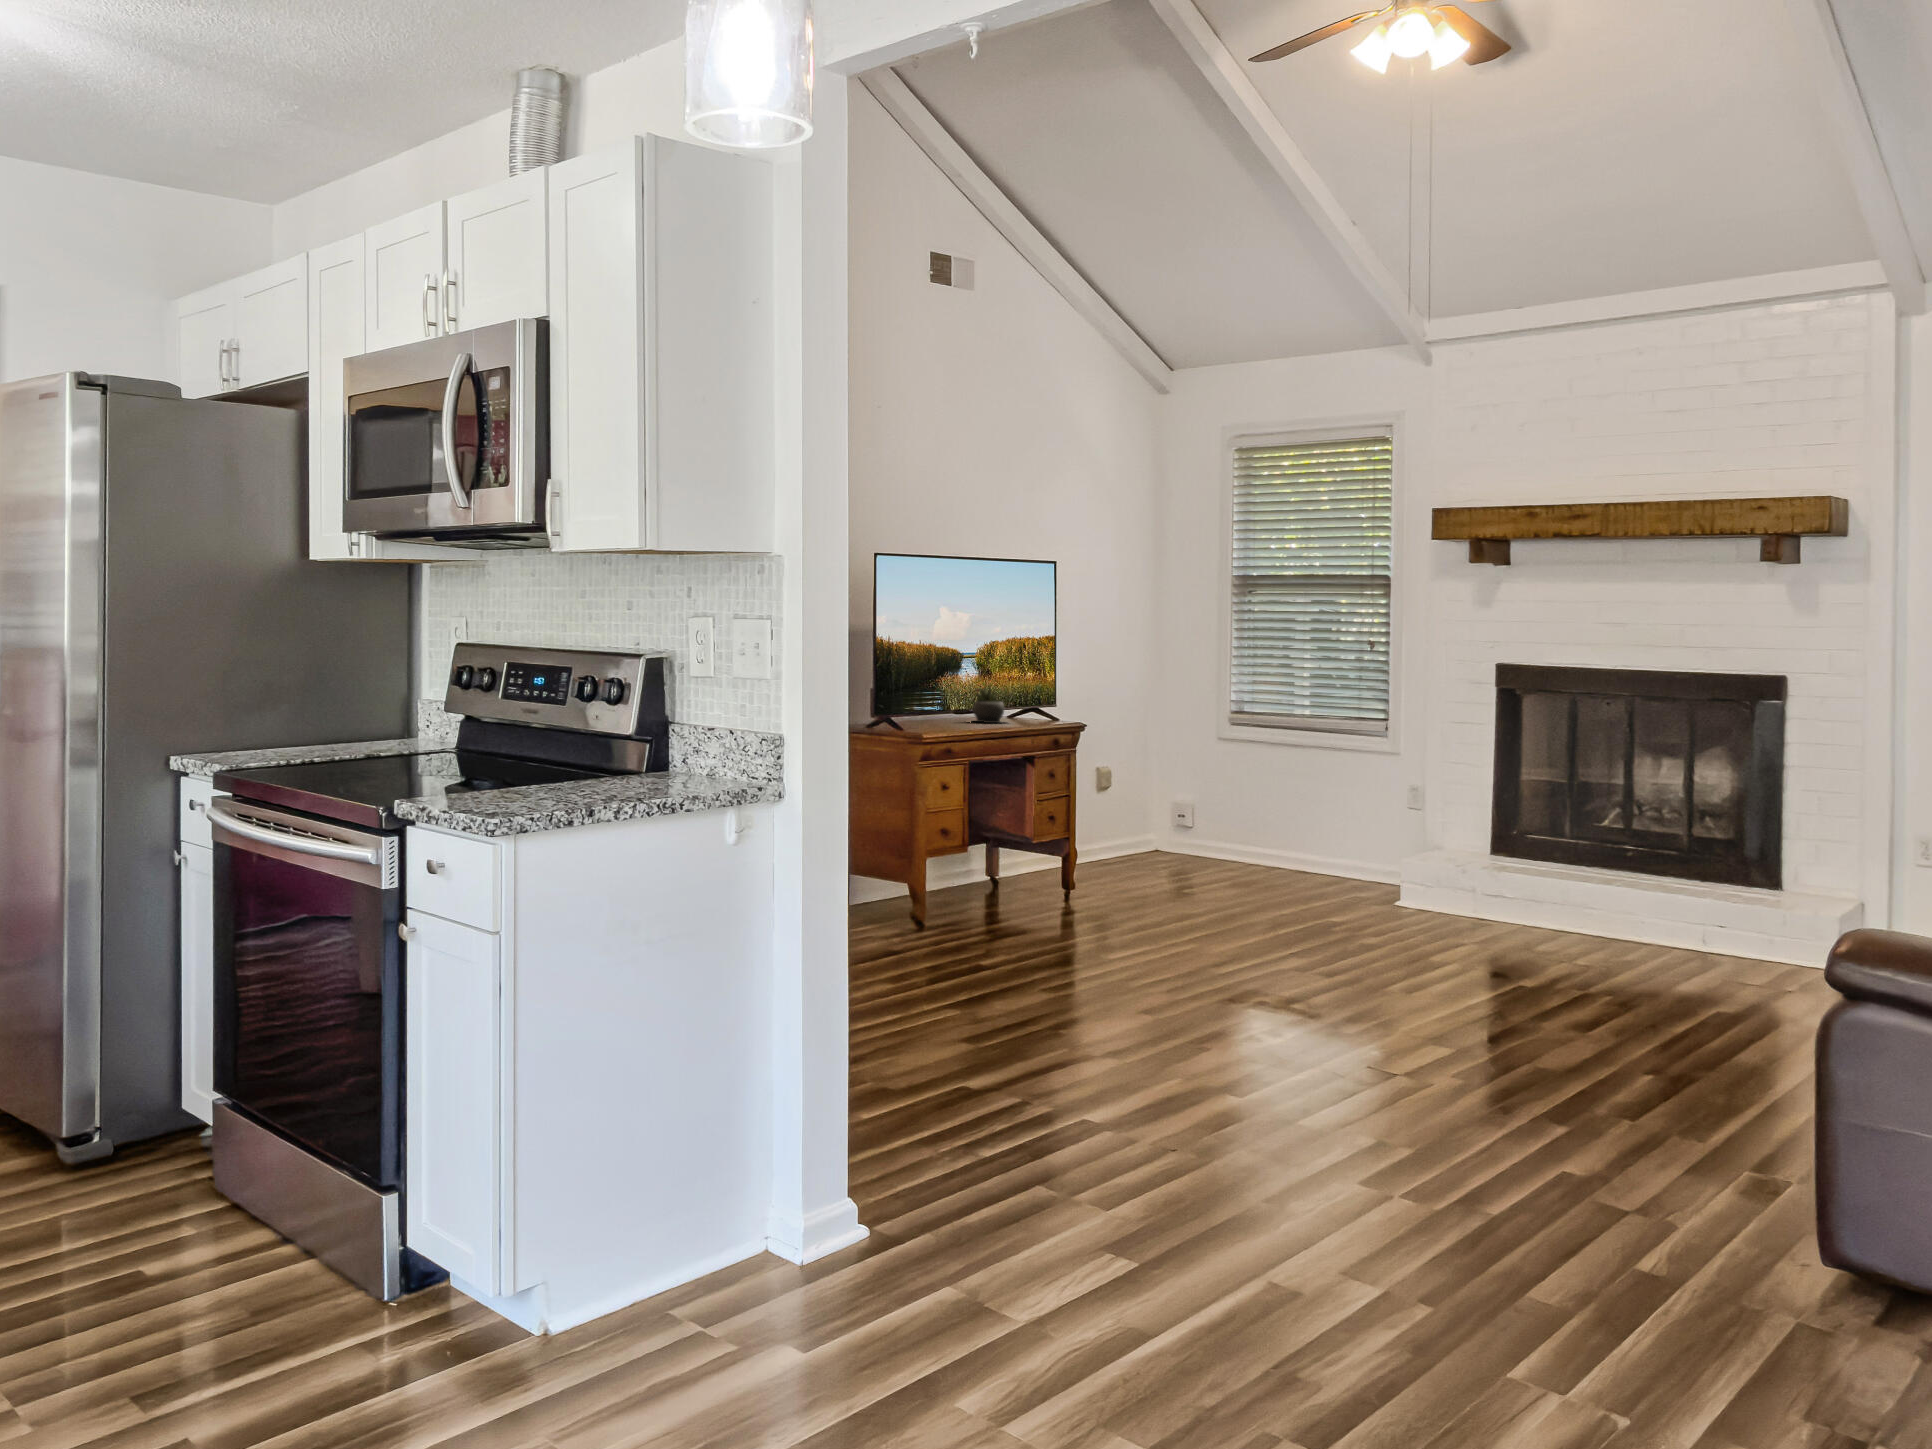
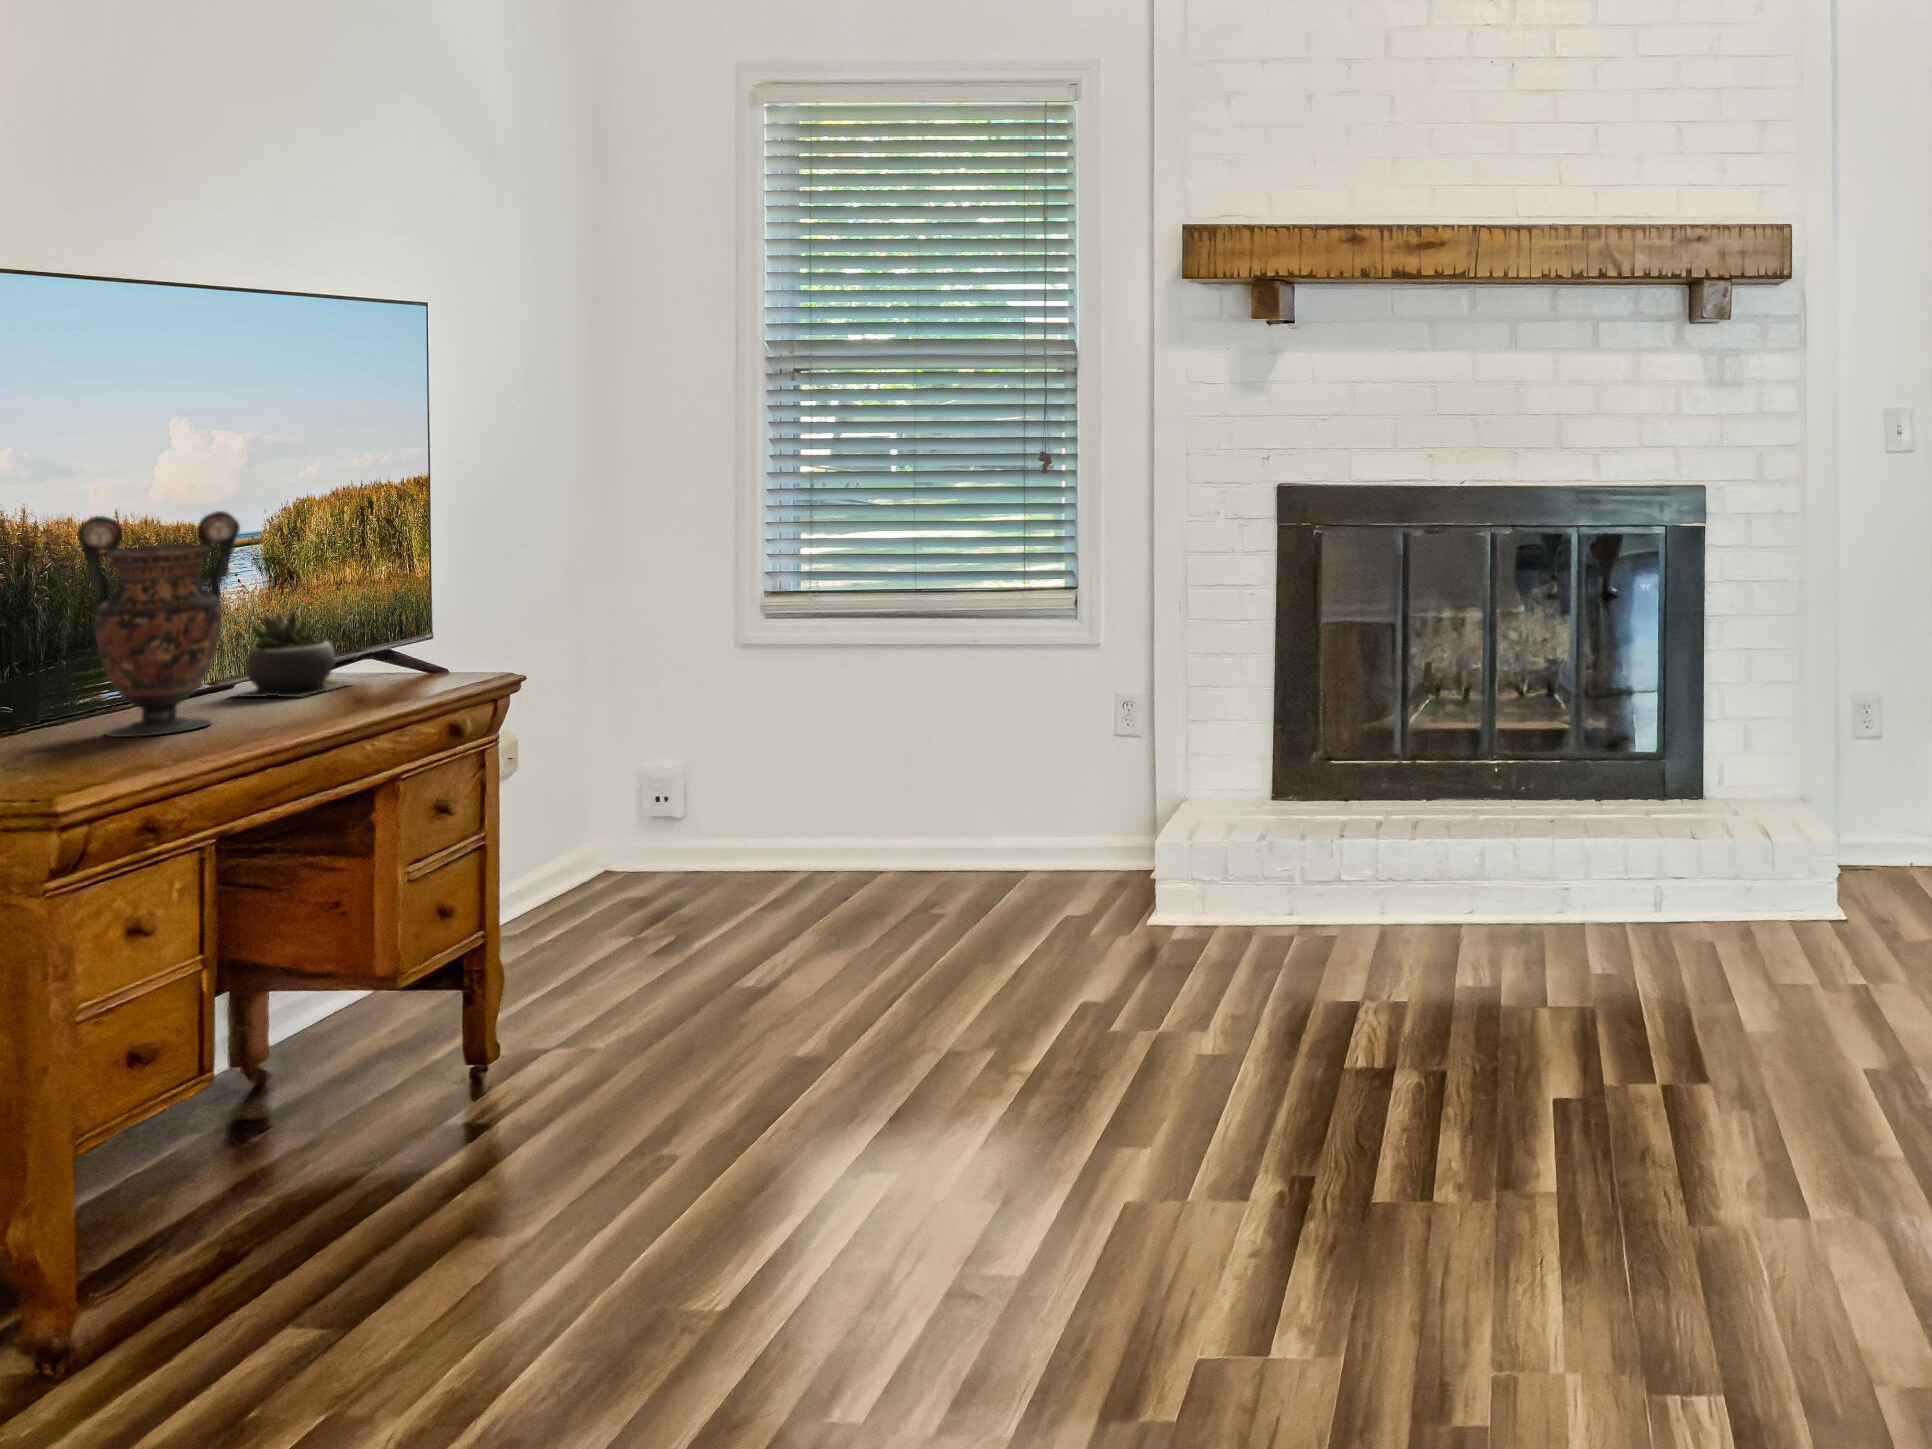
vase: none [922,637,972,726] -> present [77,511,240,737]

